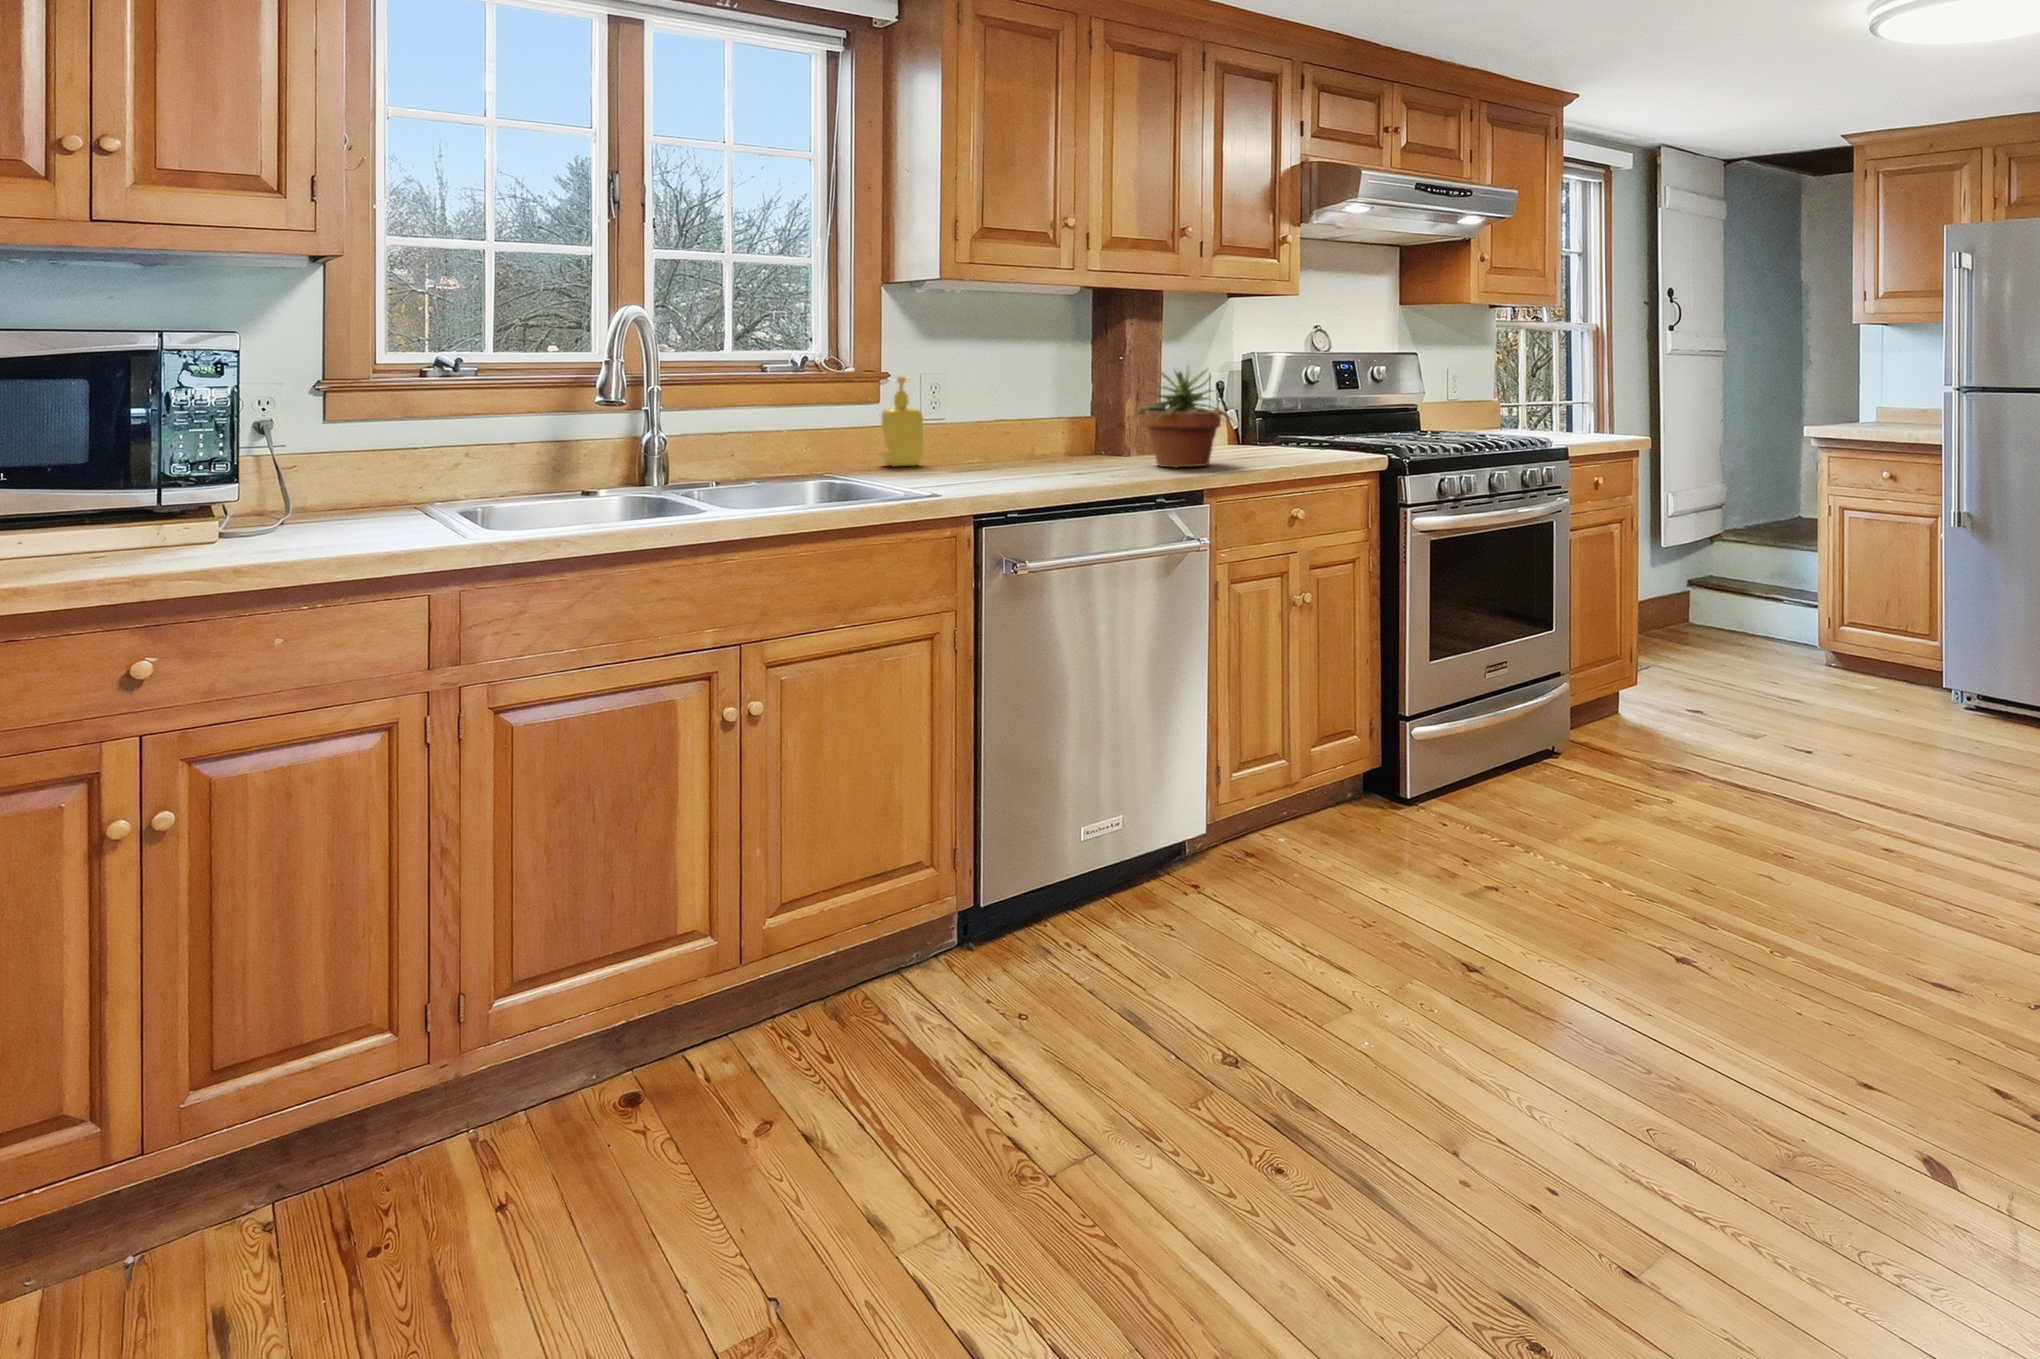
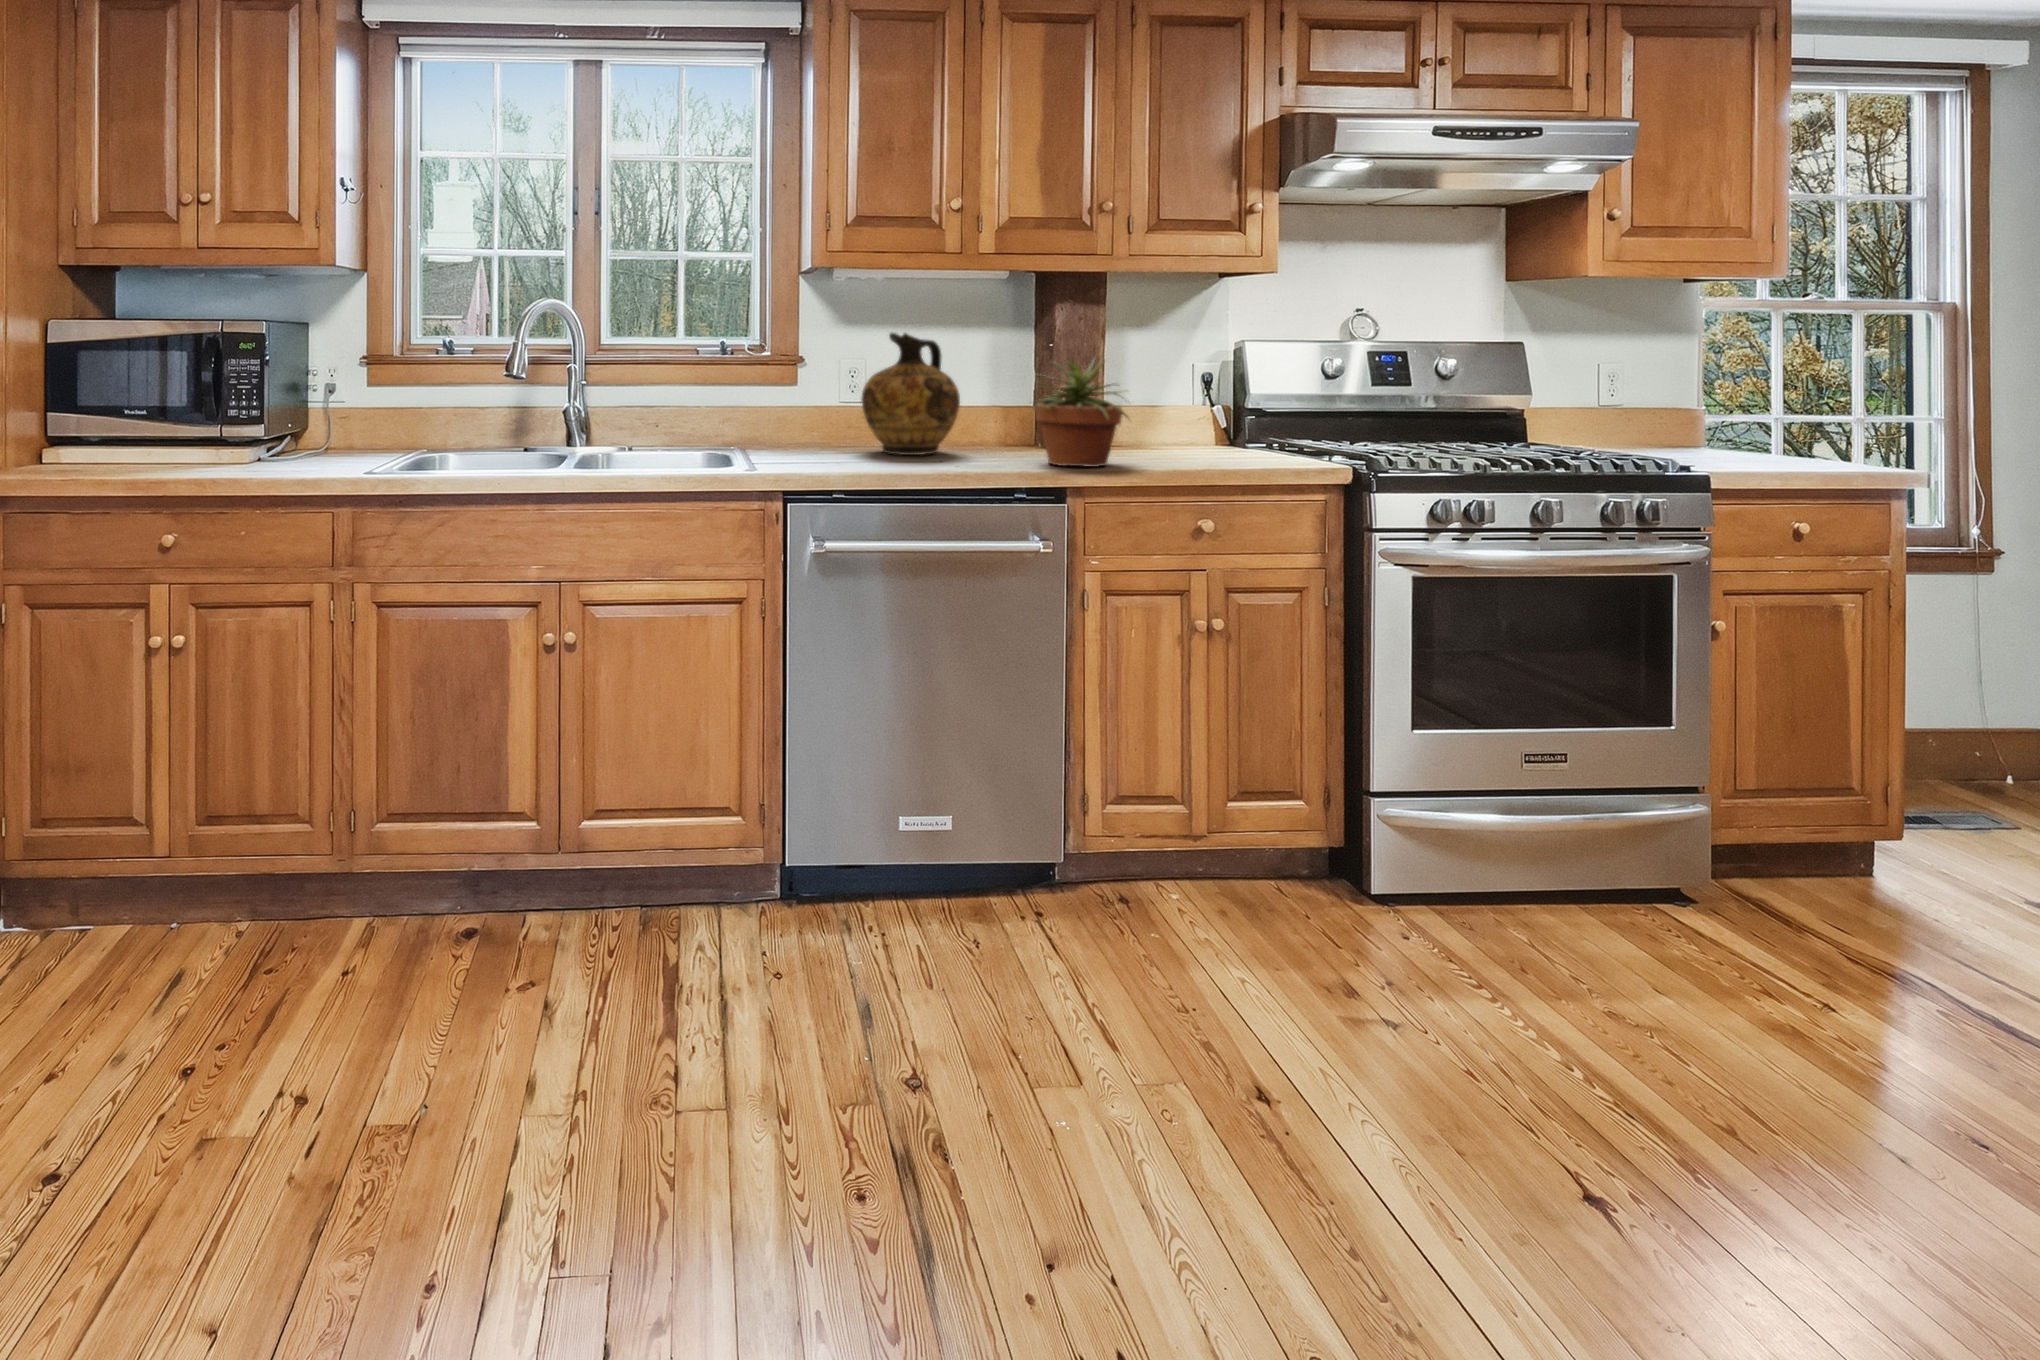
ceramic jug: none [967,345,1066,468] -> present [862,332,960,455]
soap dispenser: present [879,377,923,466] -> none [793,361,830,446]

